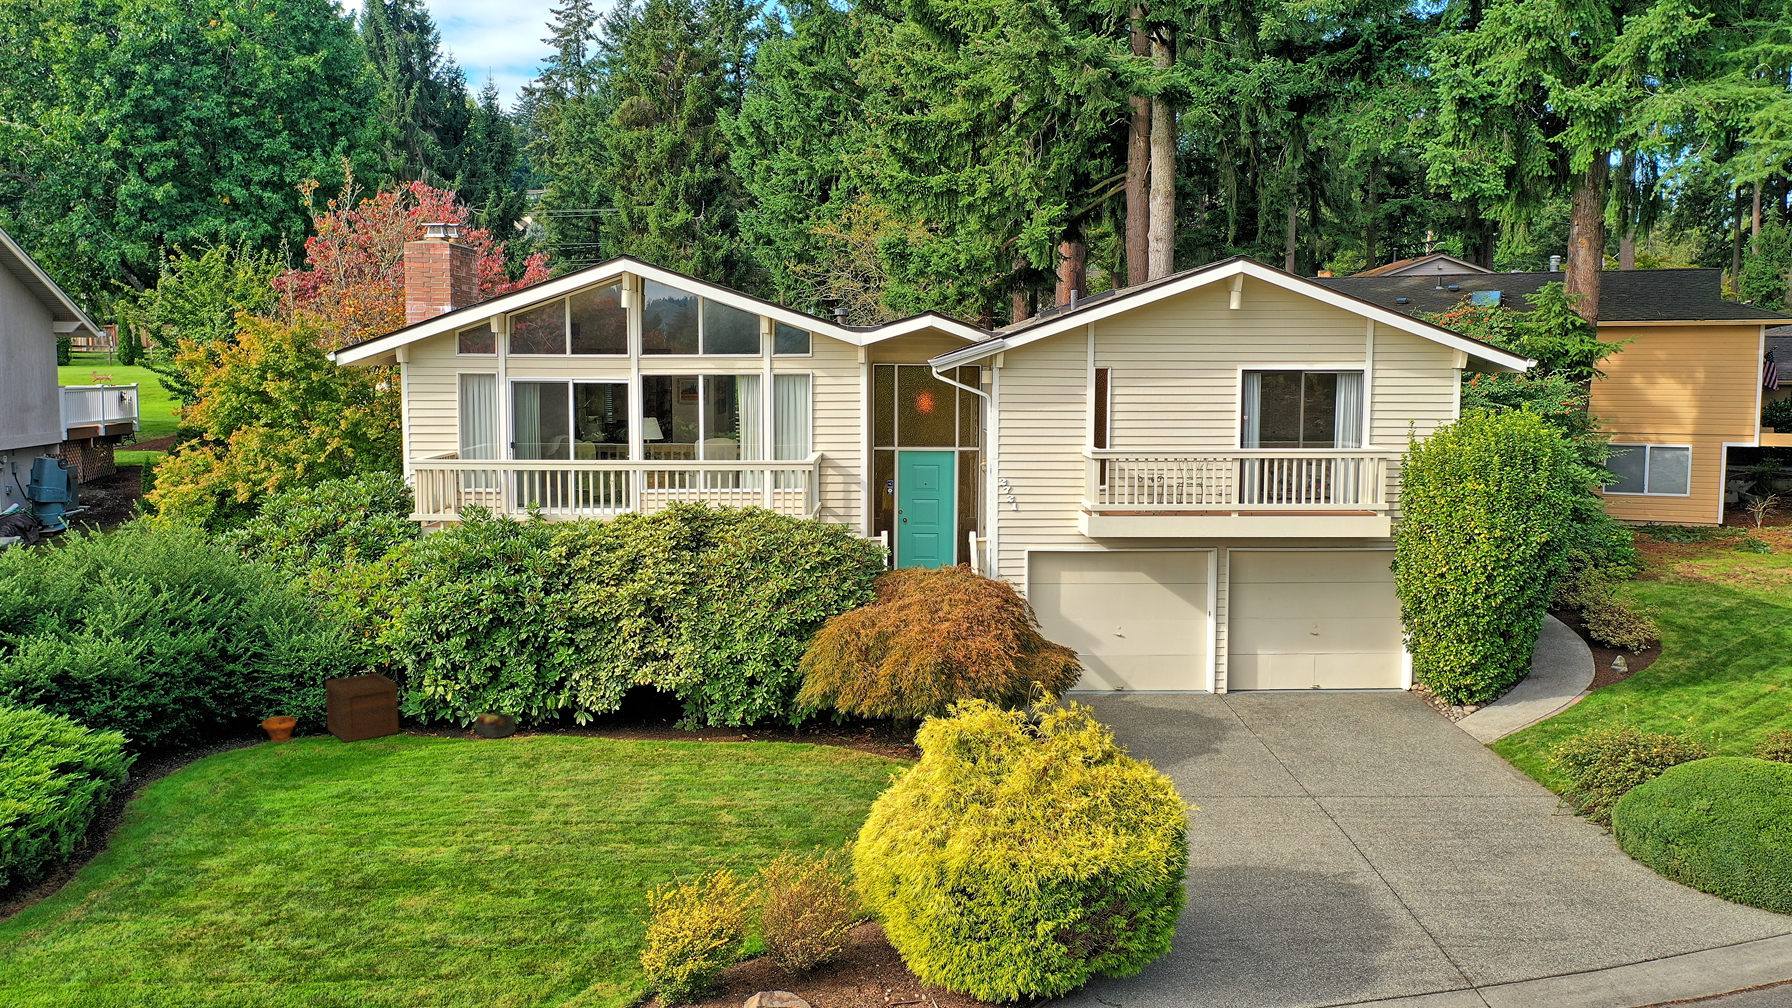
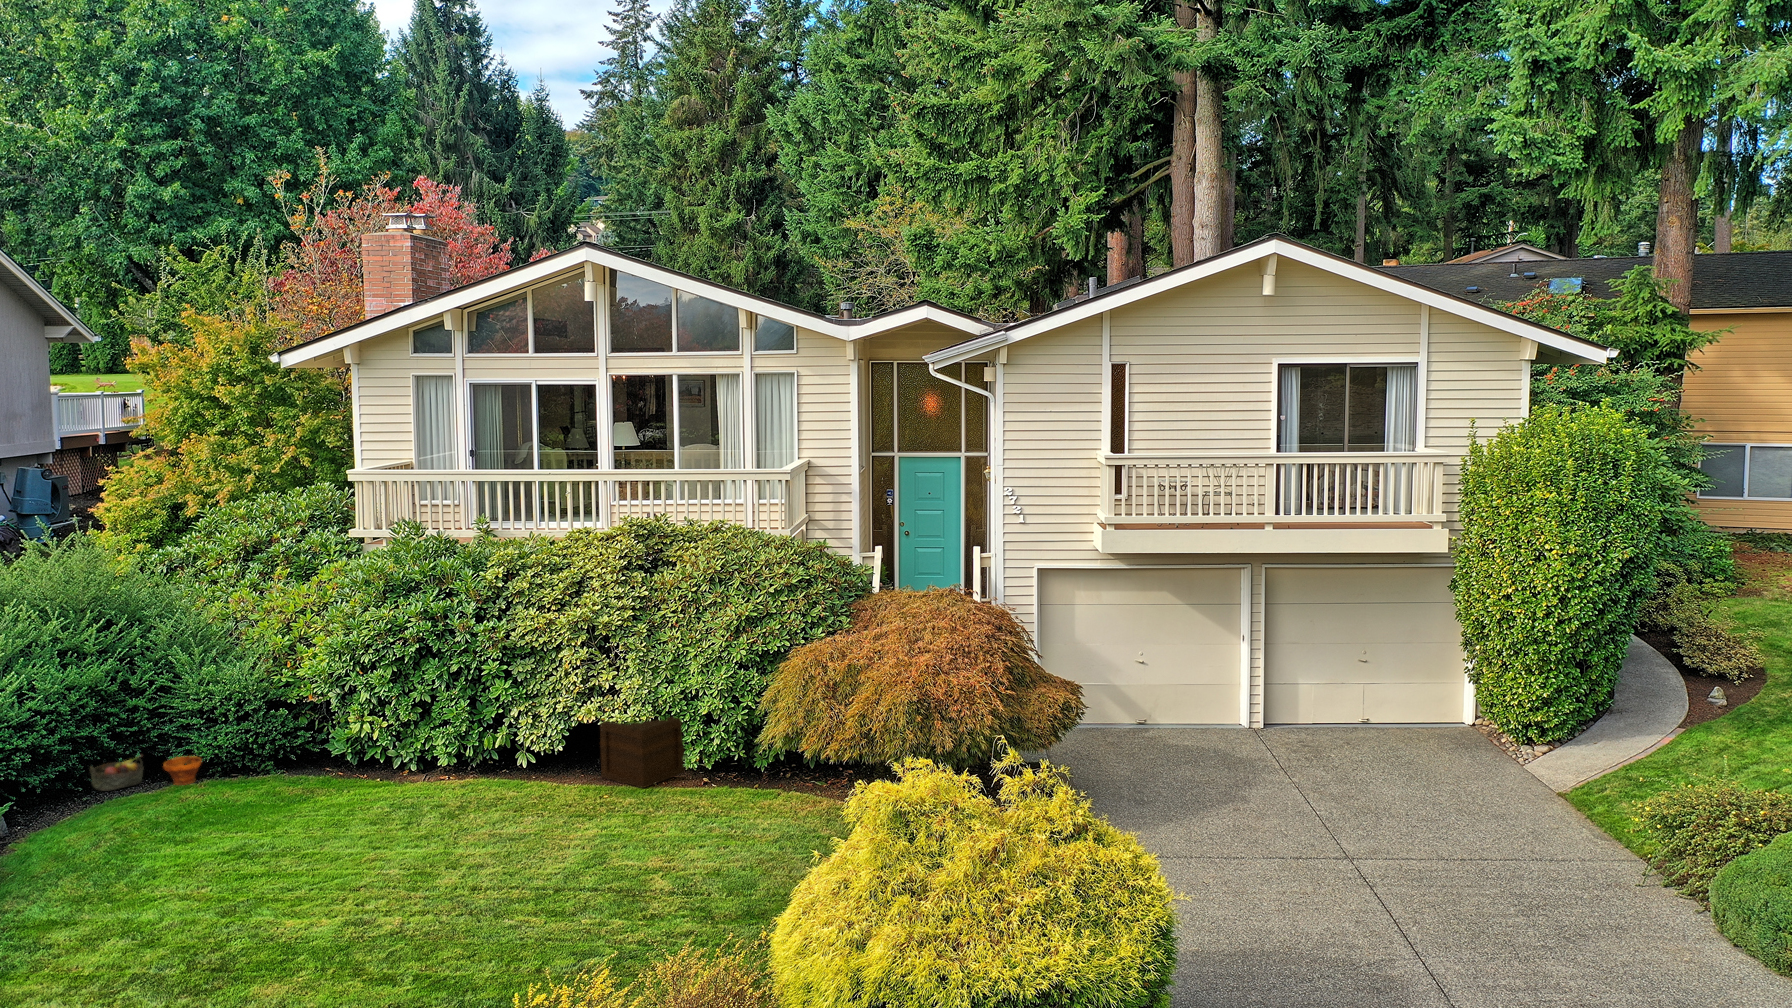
wooden crate: present [326,673,399,742] -> present [600,717,685,788]
basket: present [475,709,515,738] -> present [90,755,144,791]

